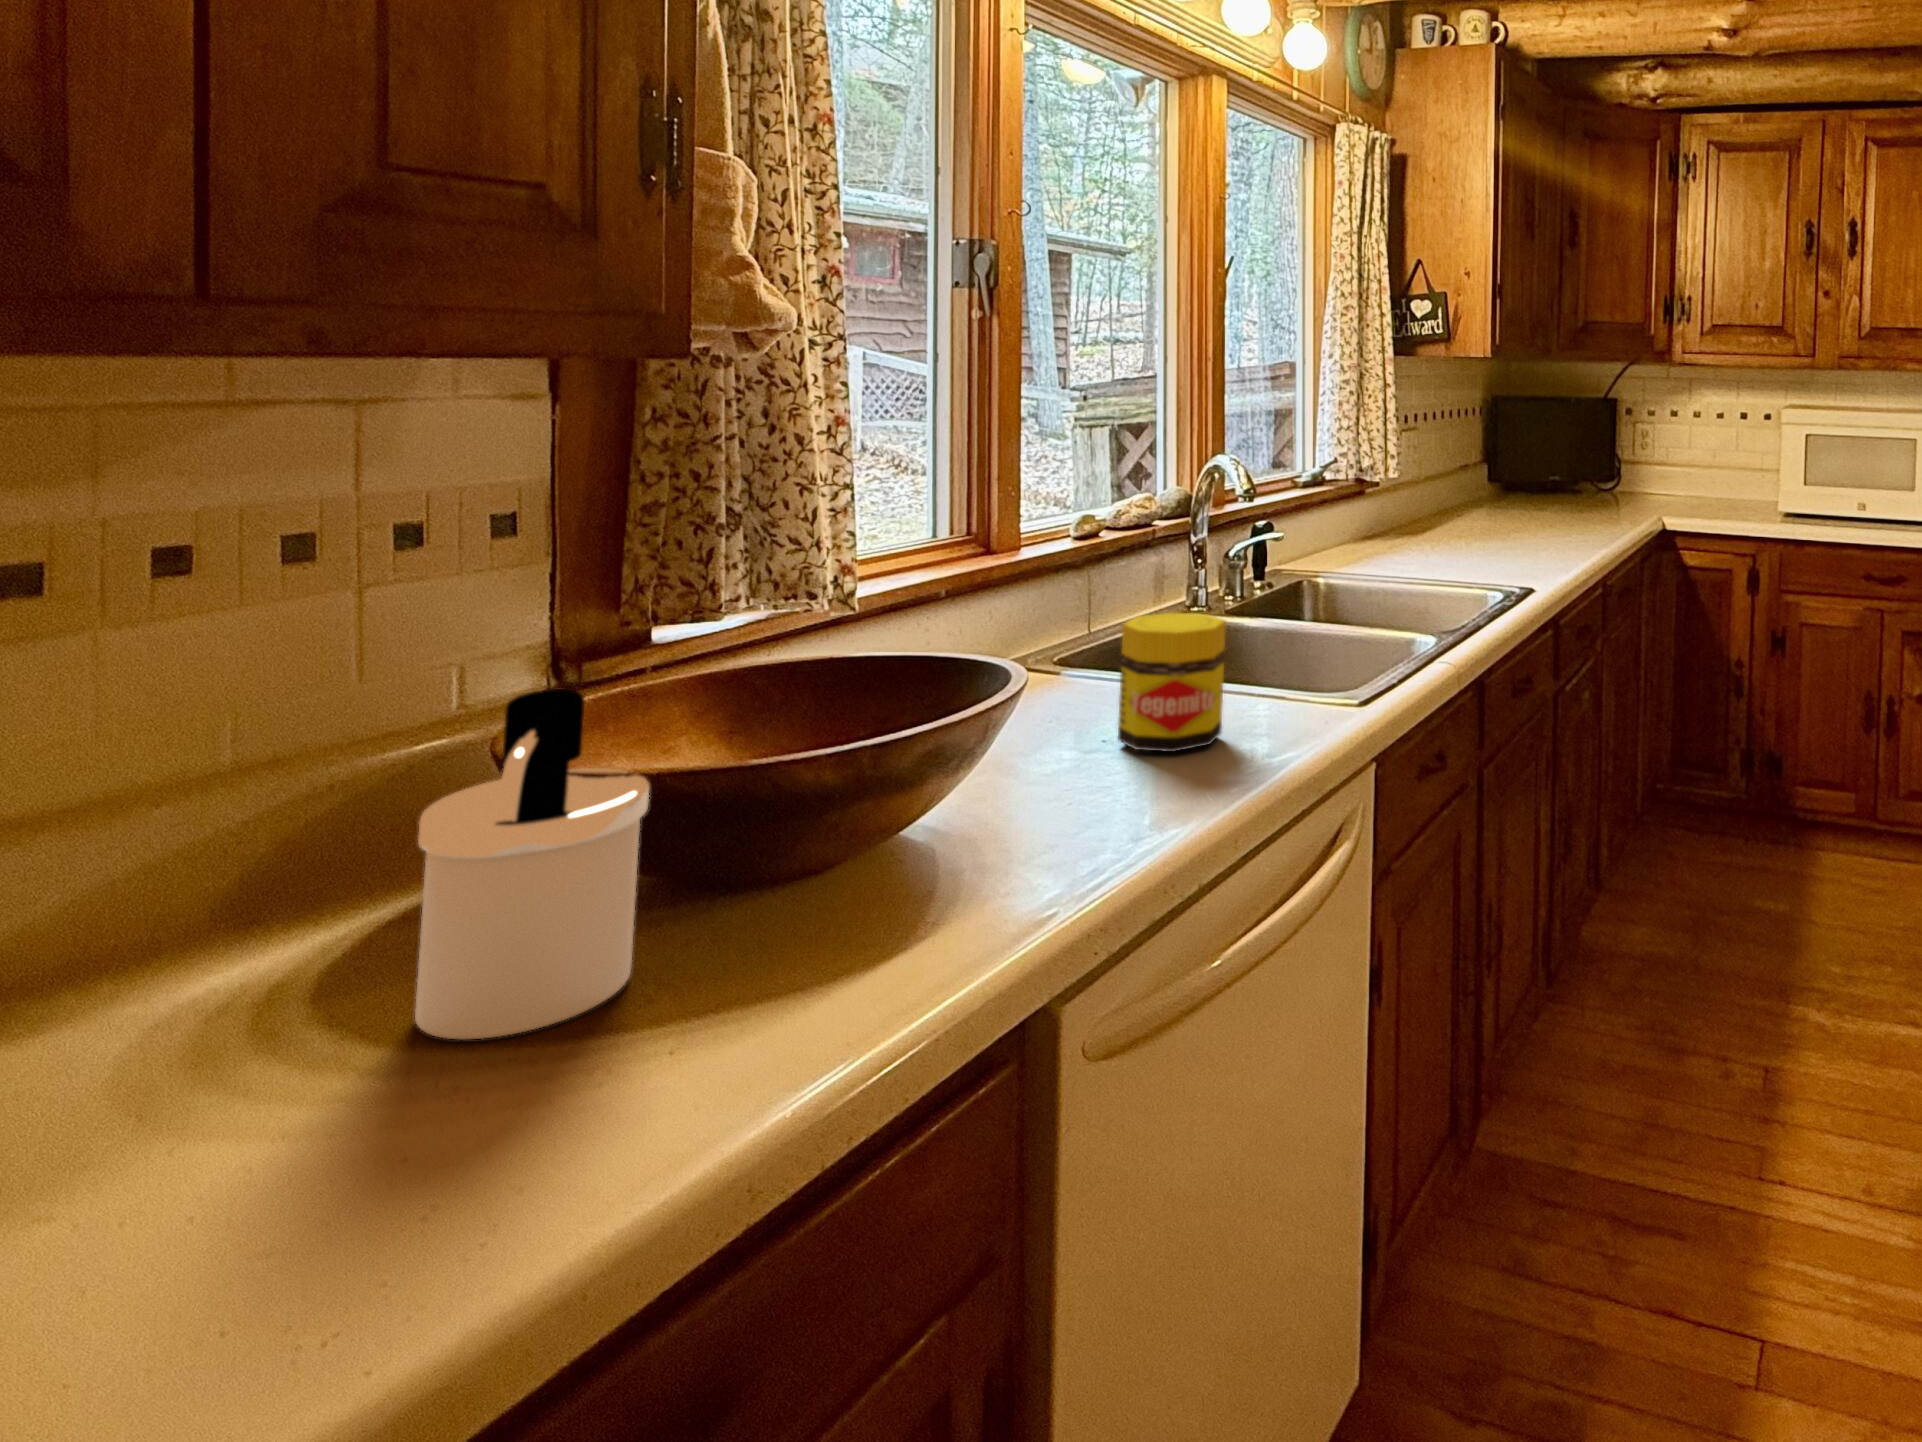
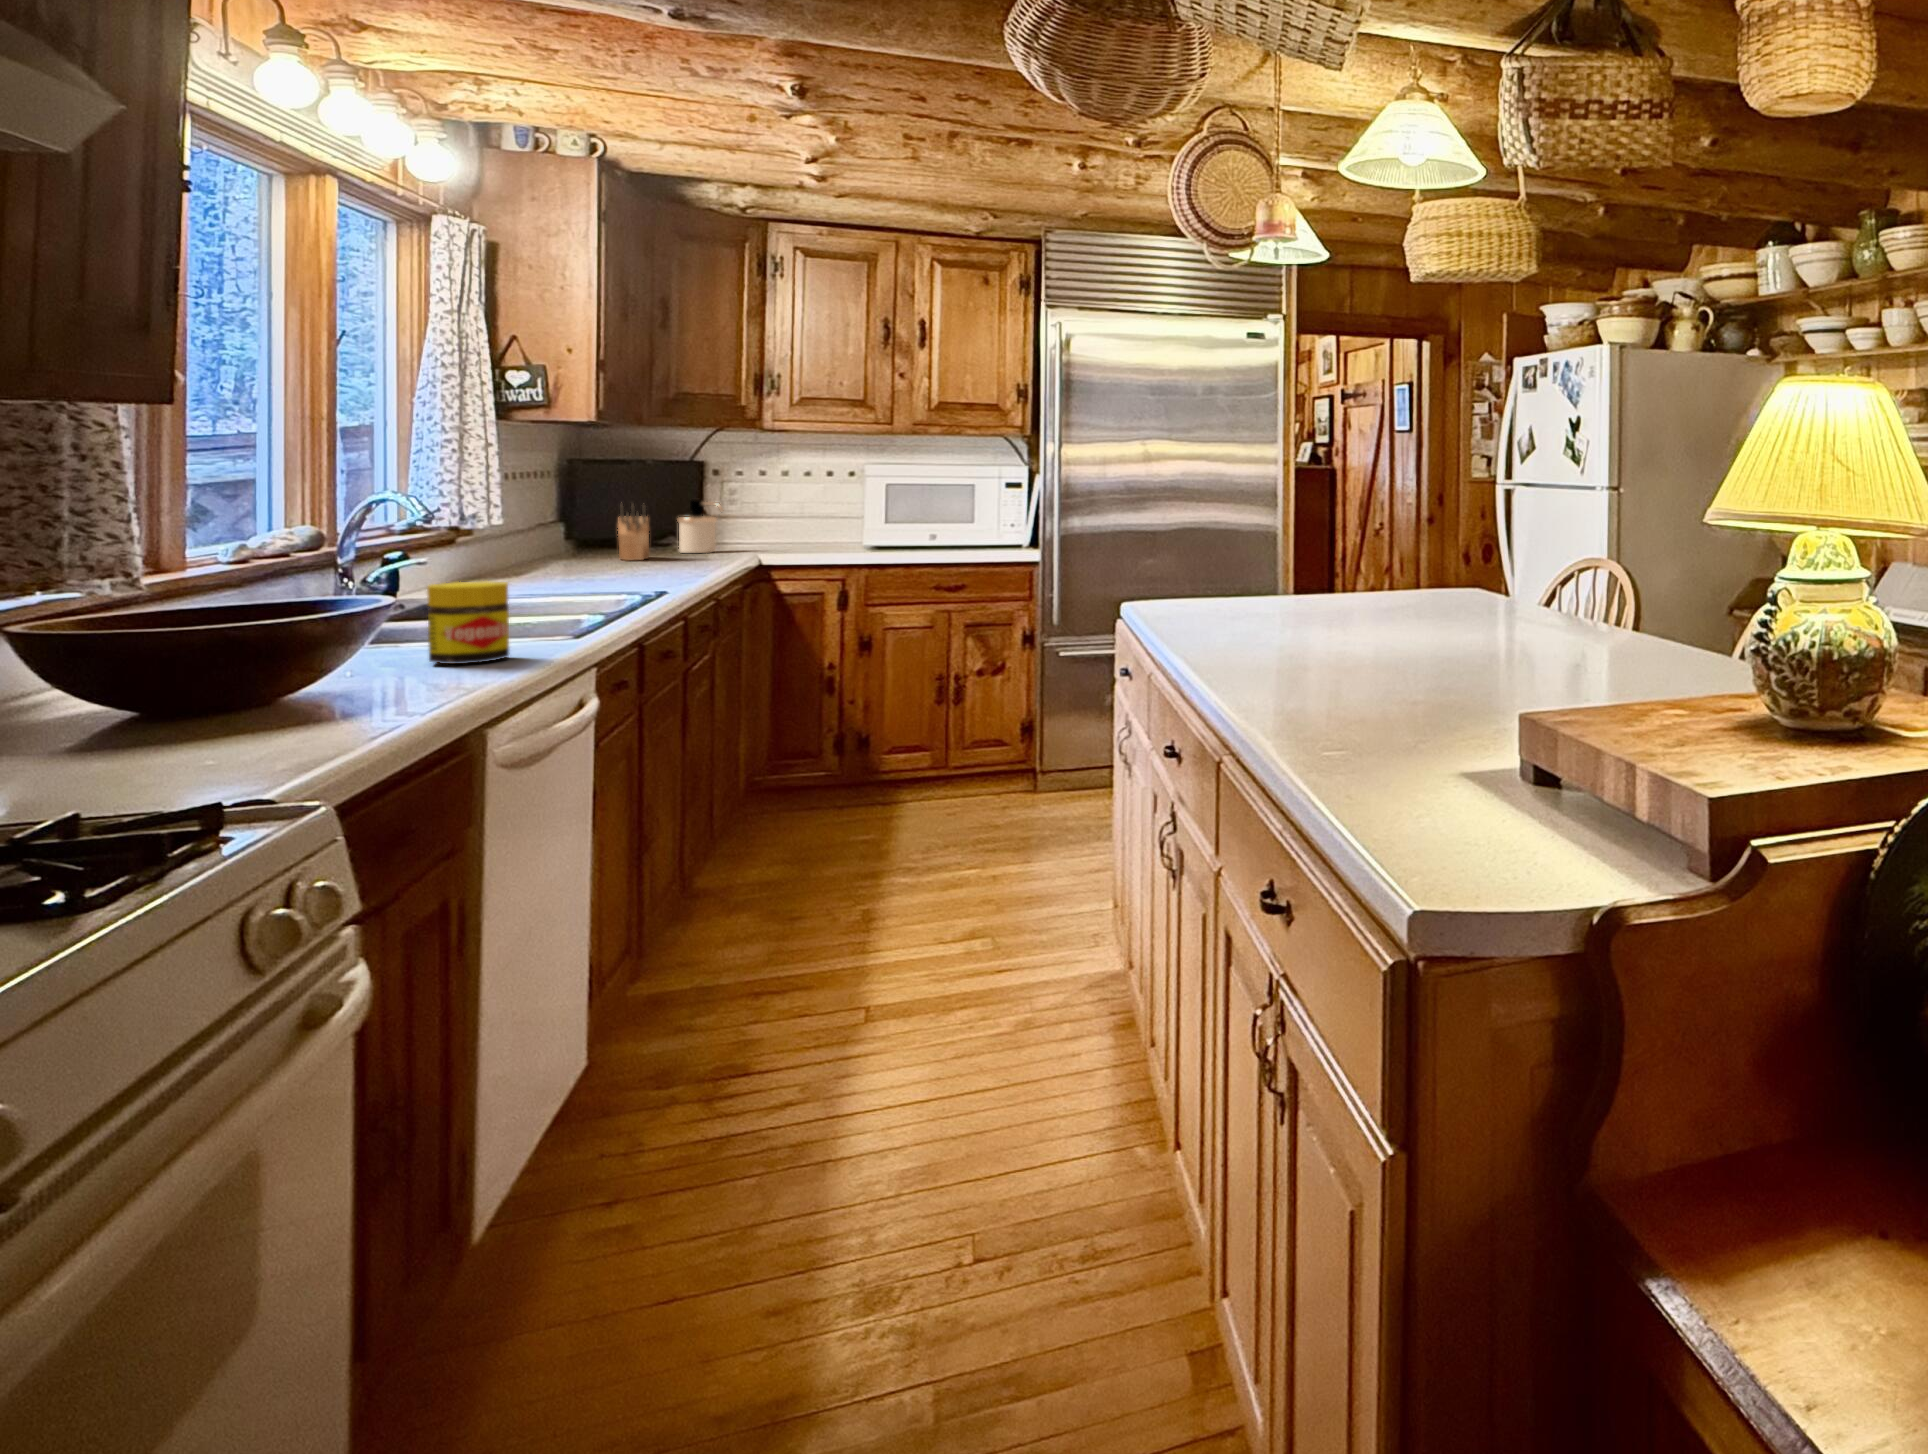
knife block: none [1520,448,1553,516] -> present [618,502,649,561]
soap dispenser: present [415,689,649,1039] -> present [678,499,724,553]

